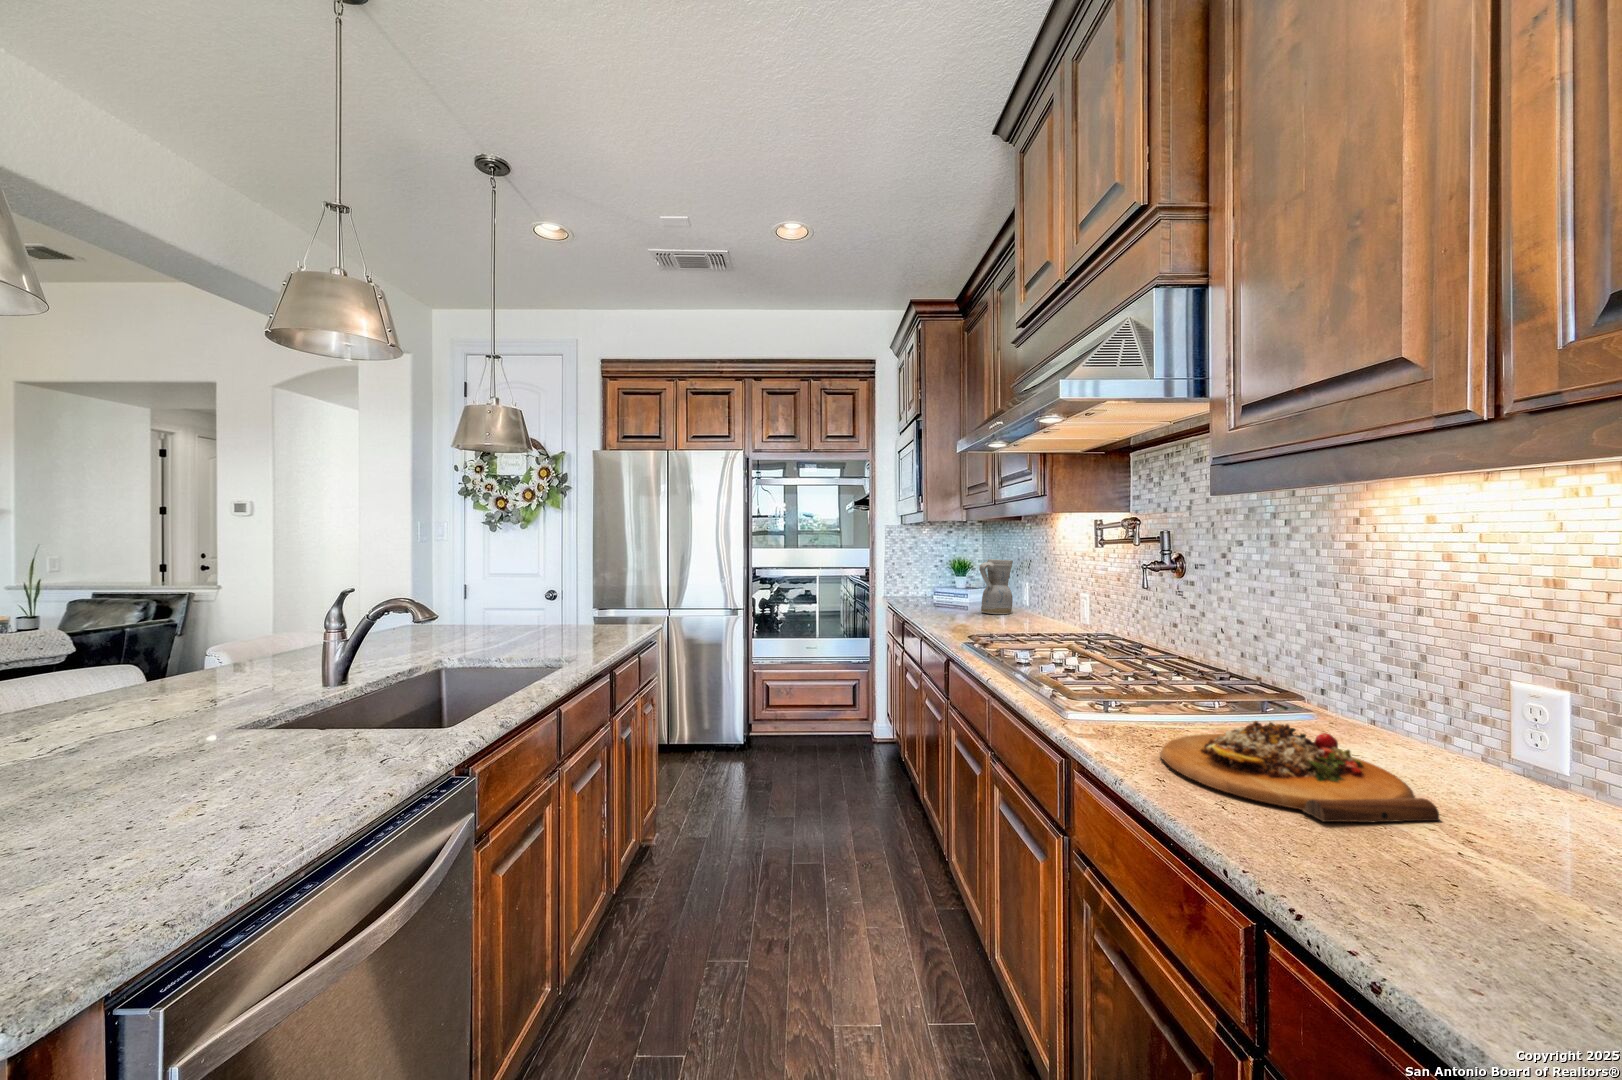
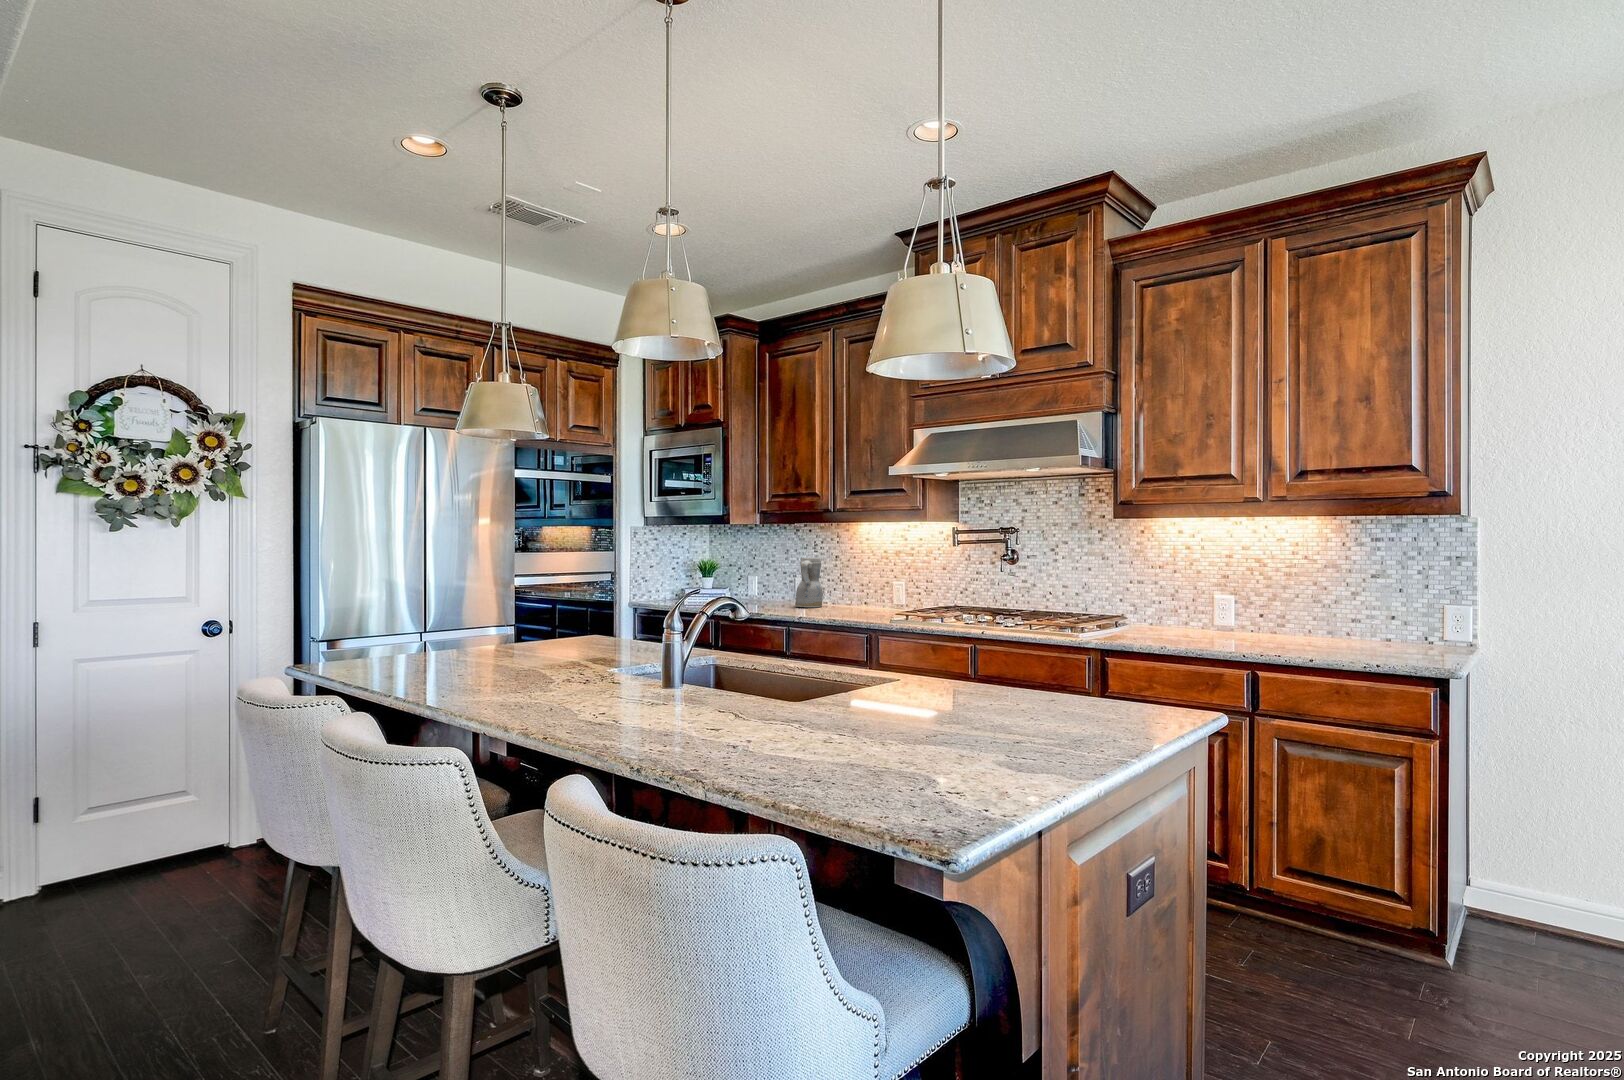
cutting board: present [1160,721,1440,823] -> none [1120,622,1227,648]

